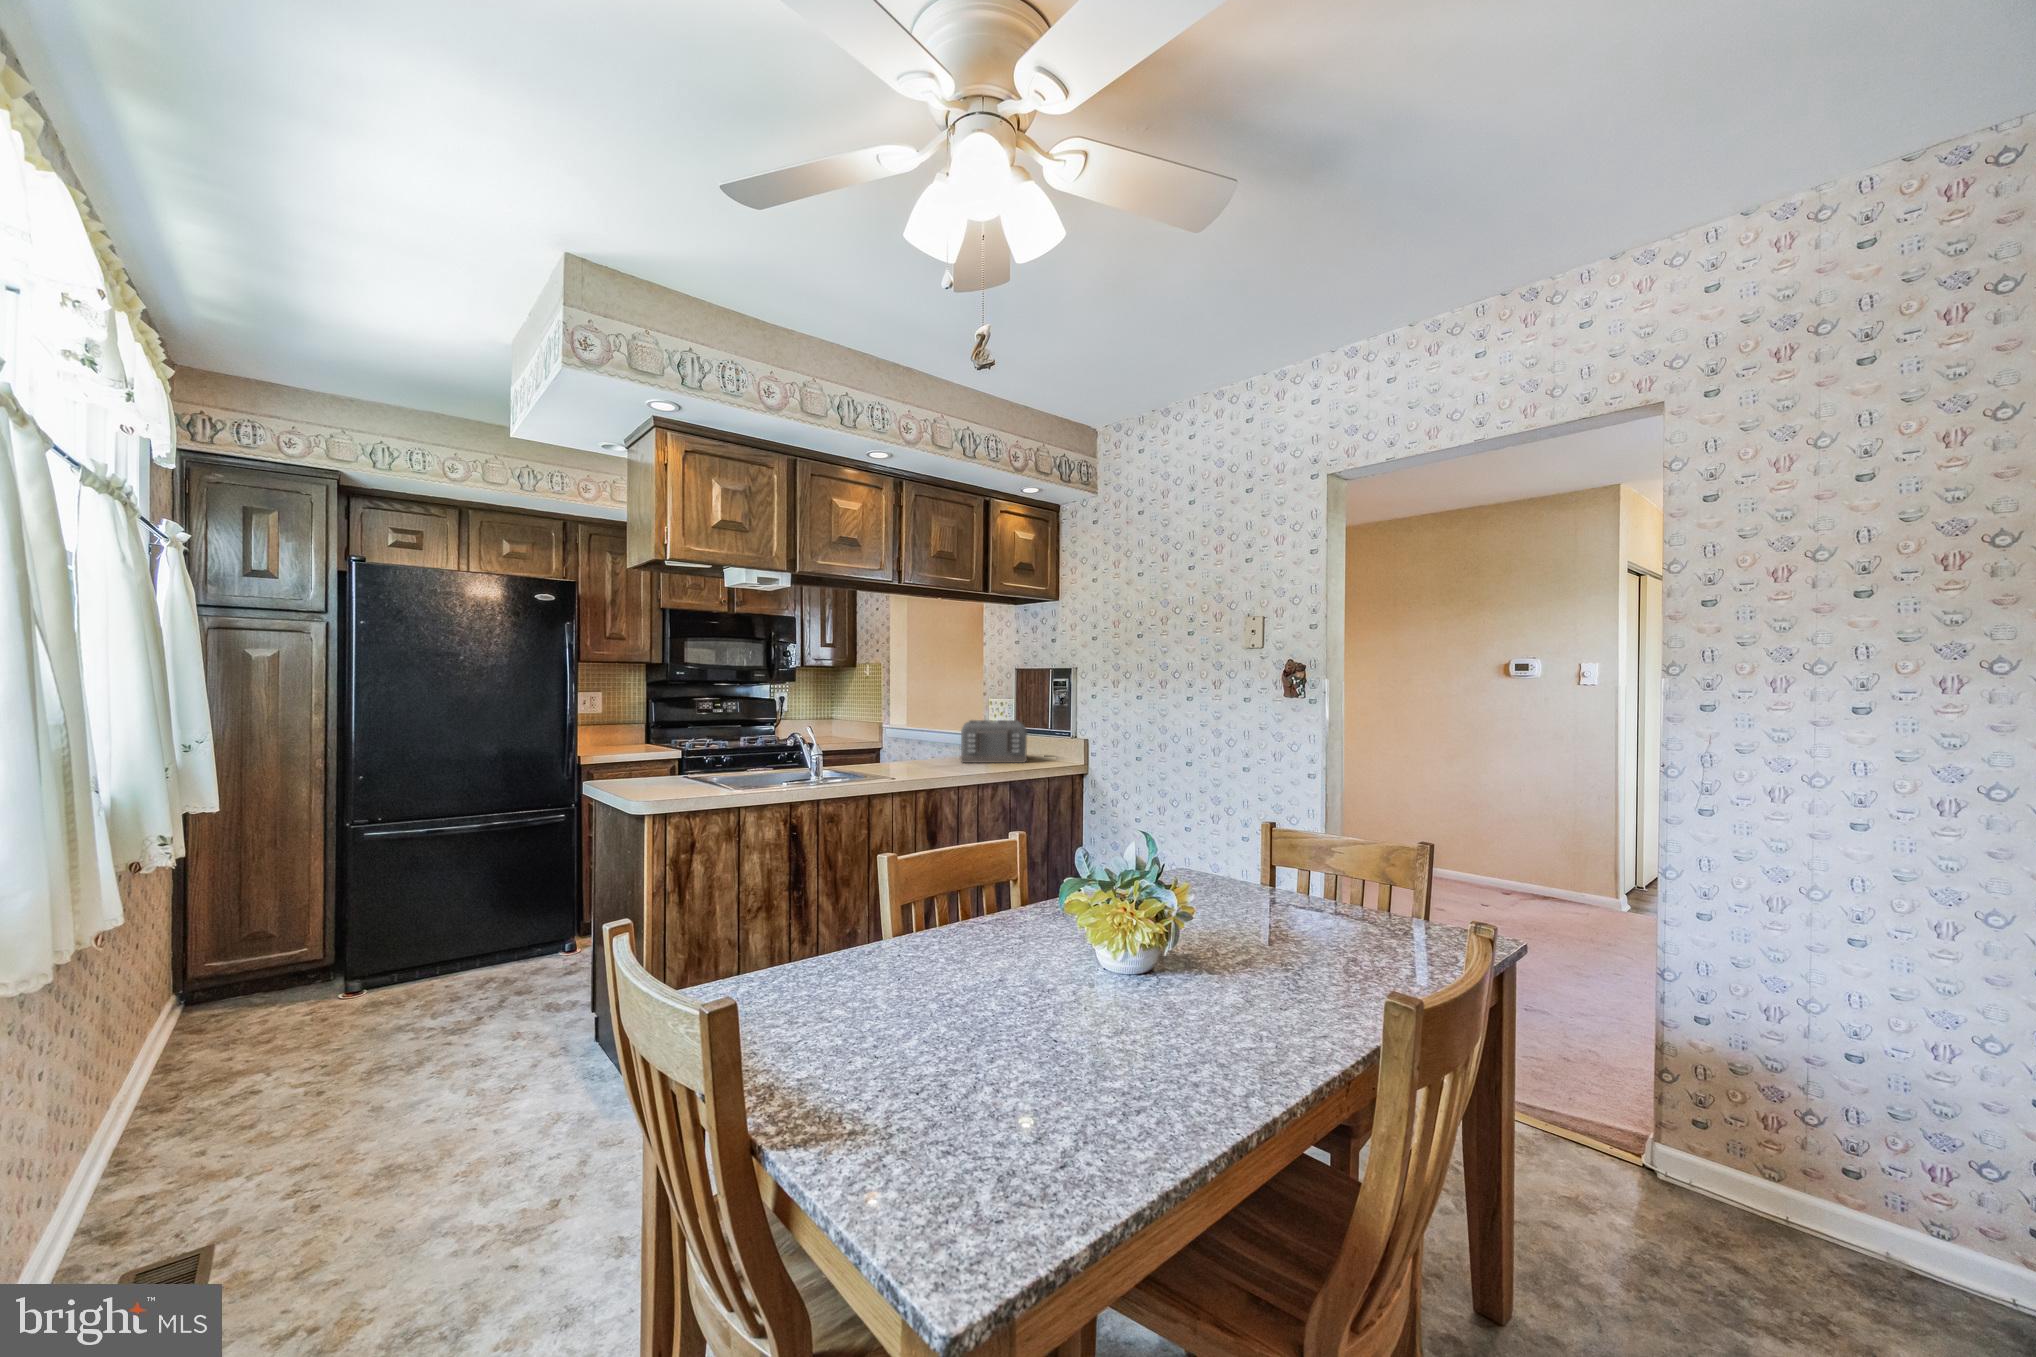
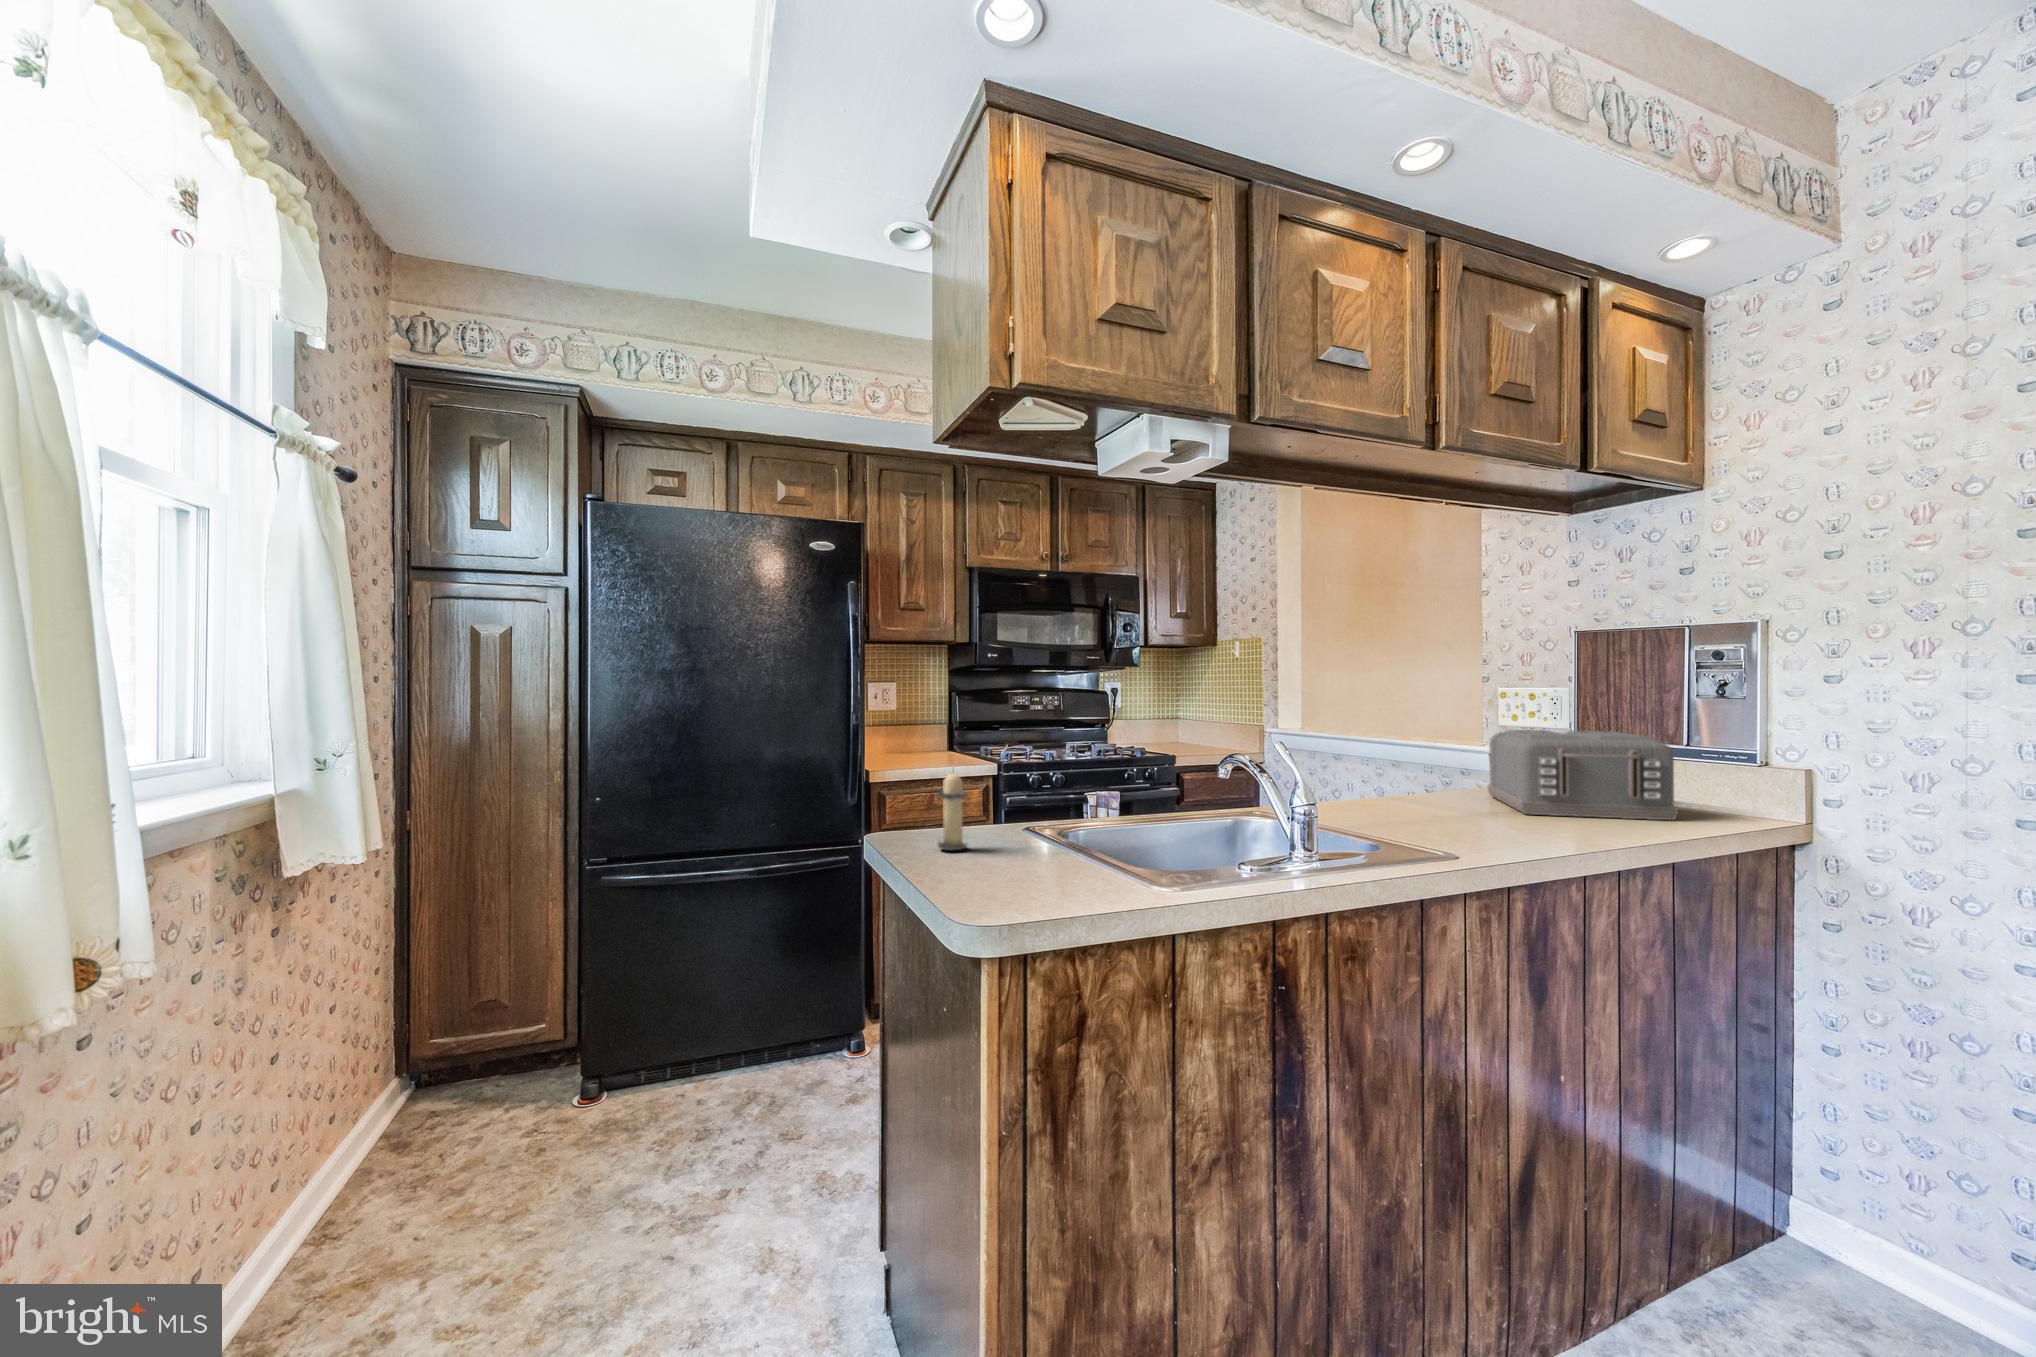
candle: none [626,742,649,786] -> present [937,771,968,850]

